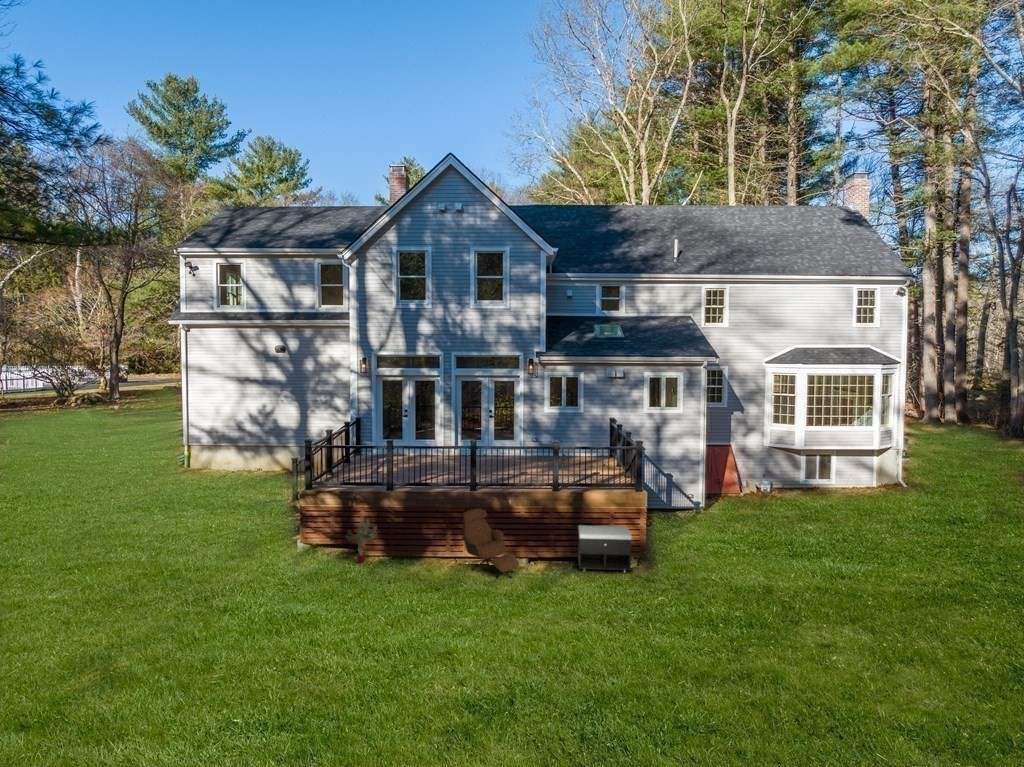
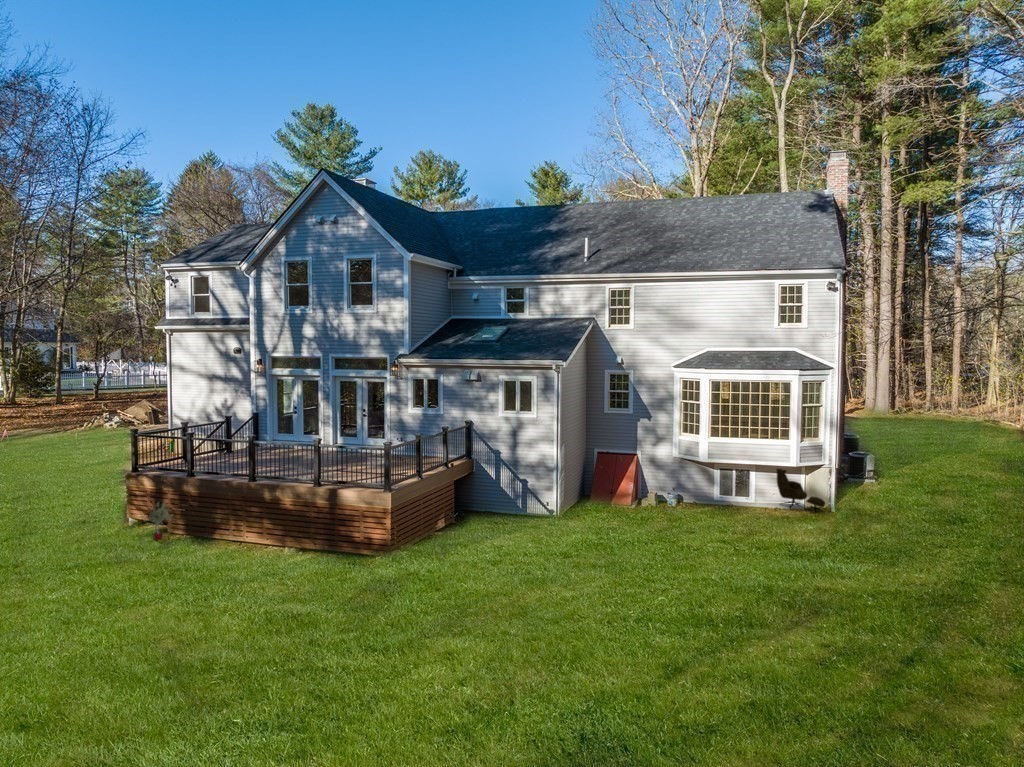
lounge chair: present [462,508,519,579] -> present [776,469,825,512]
storage bench: present [578,525,632,573] -> none [313,522,373,572]

